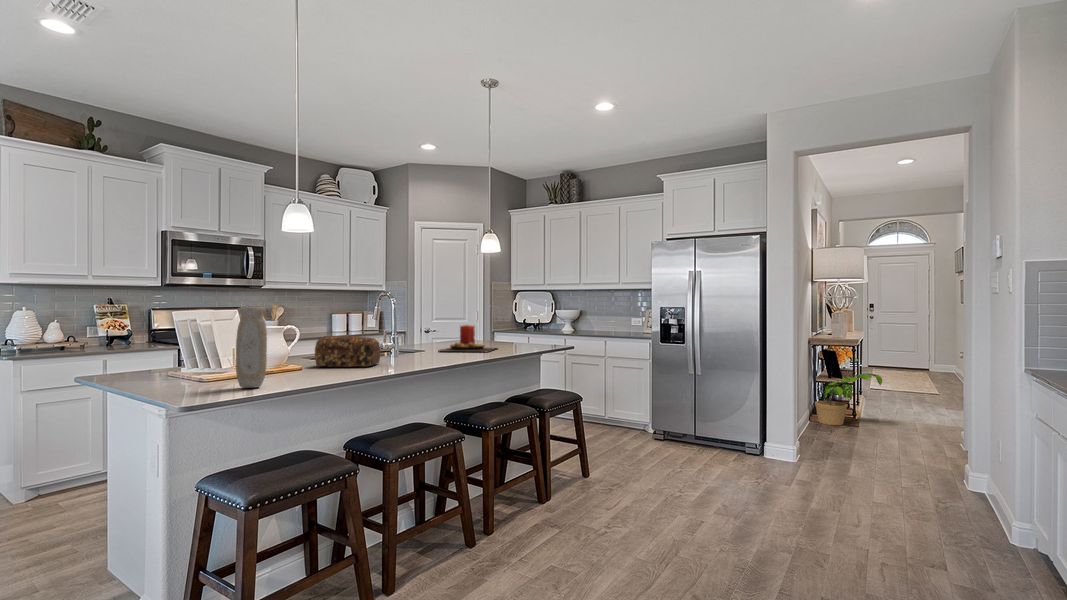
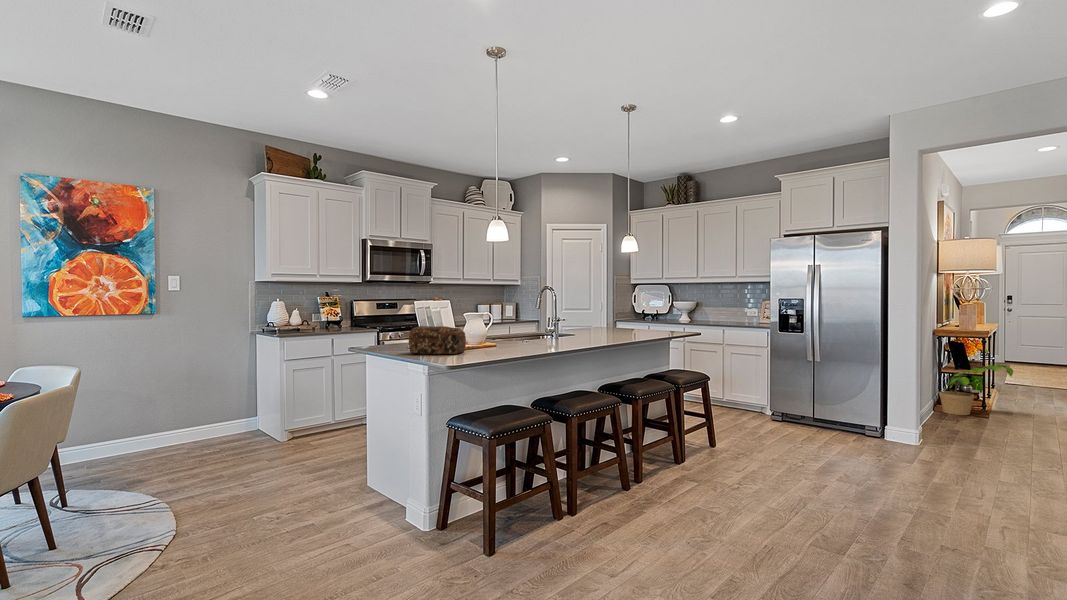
vase: present [236,306,267,388] -> none [472,298,492,356]
candle: present [439,325,497,352] -> none [588,313,637,337]
bread loaf: present [315,336,380,367] -> present [409,326,466,354]

